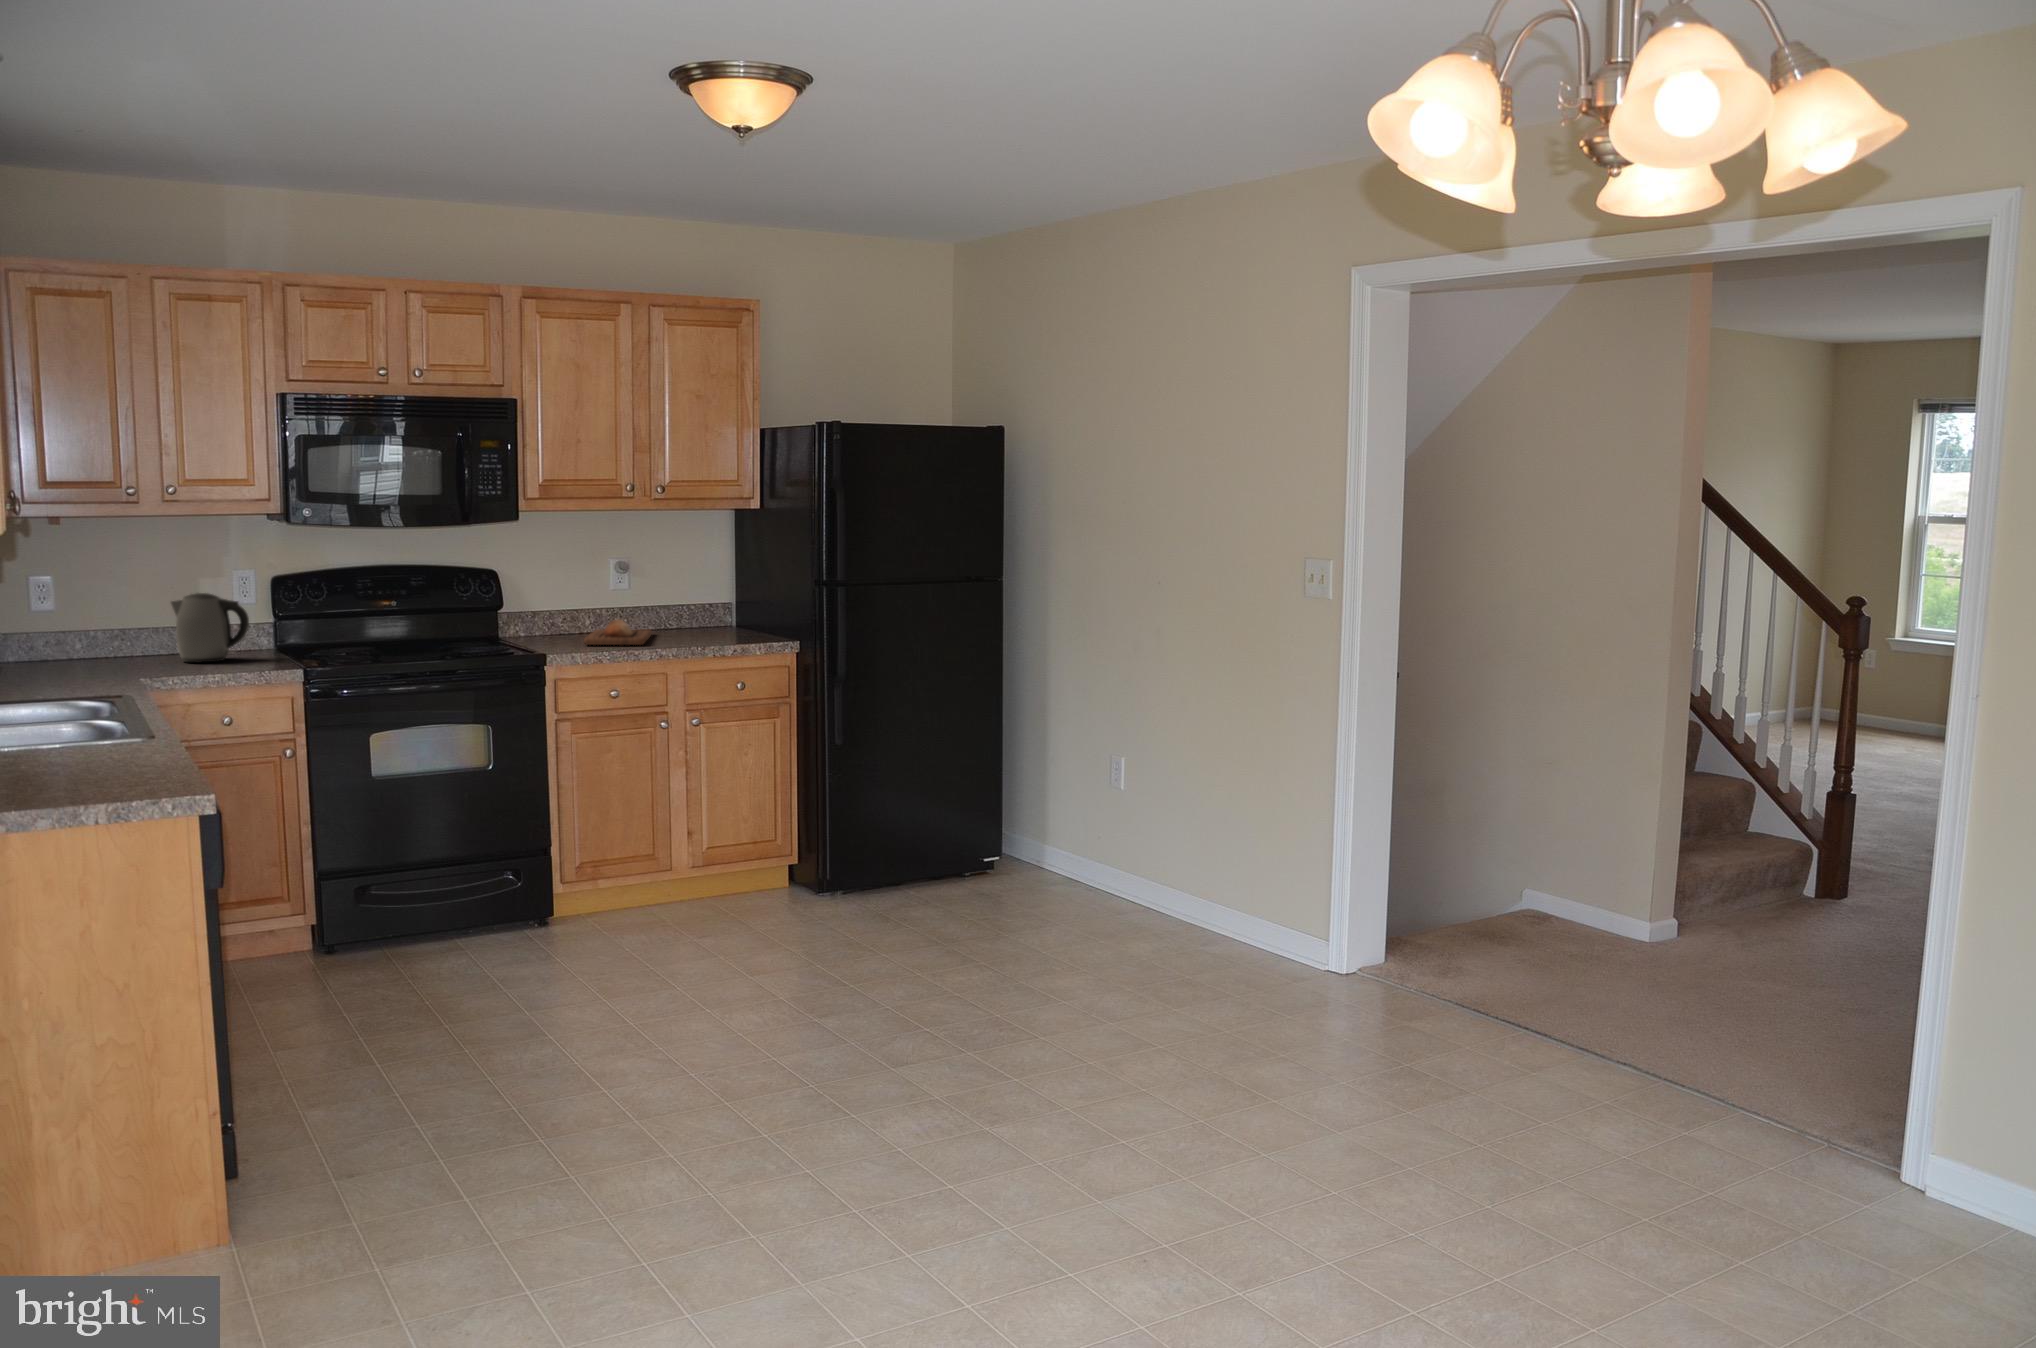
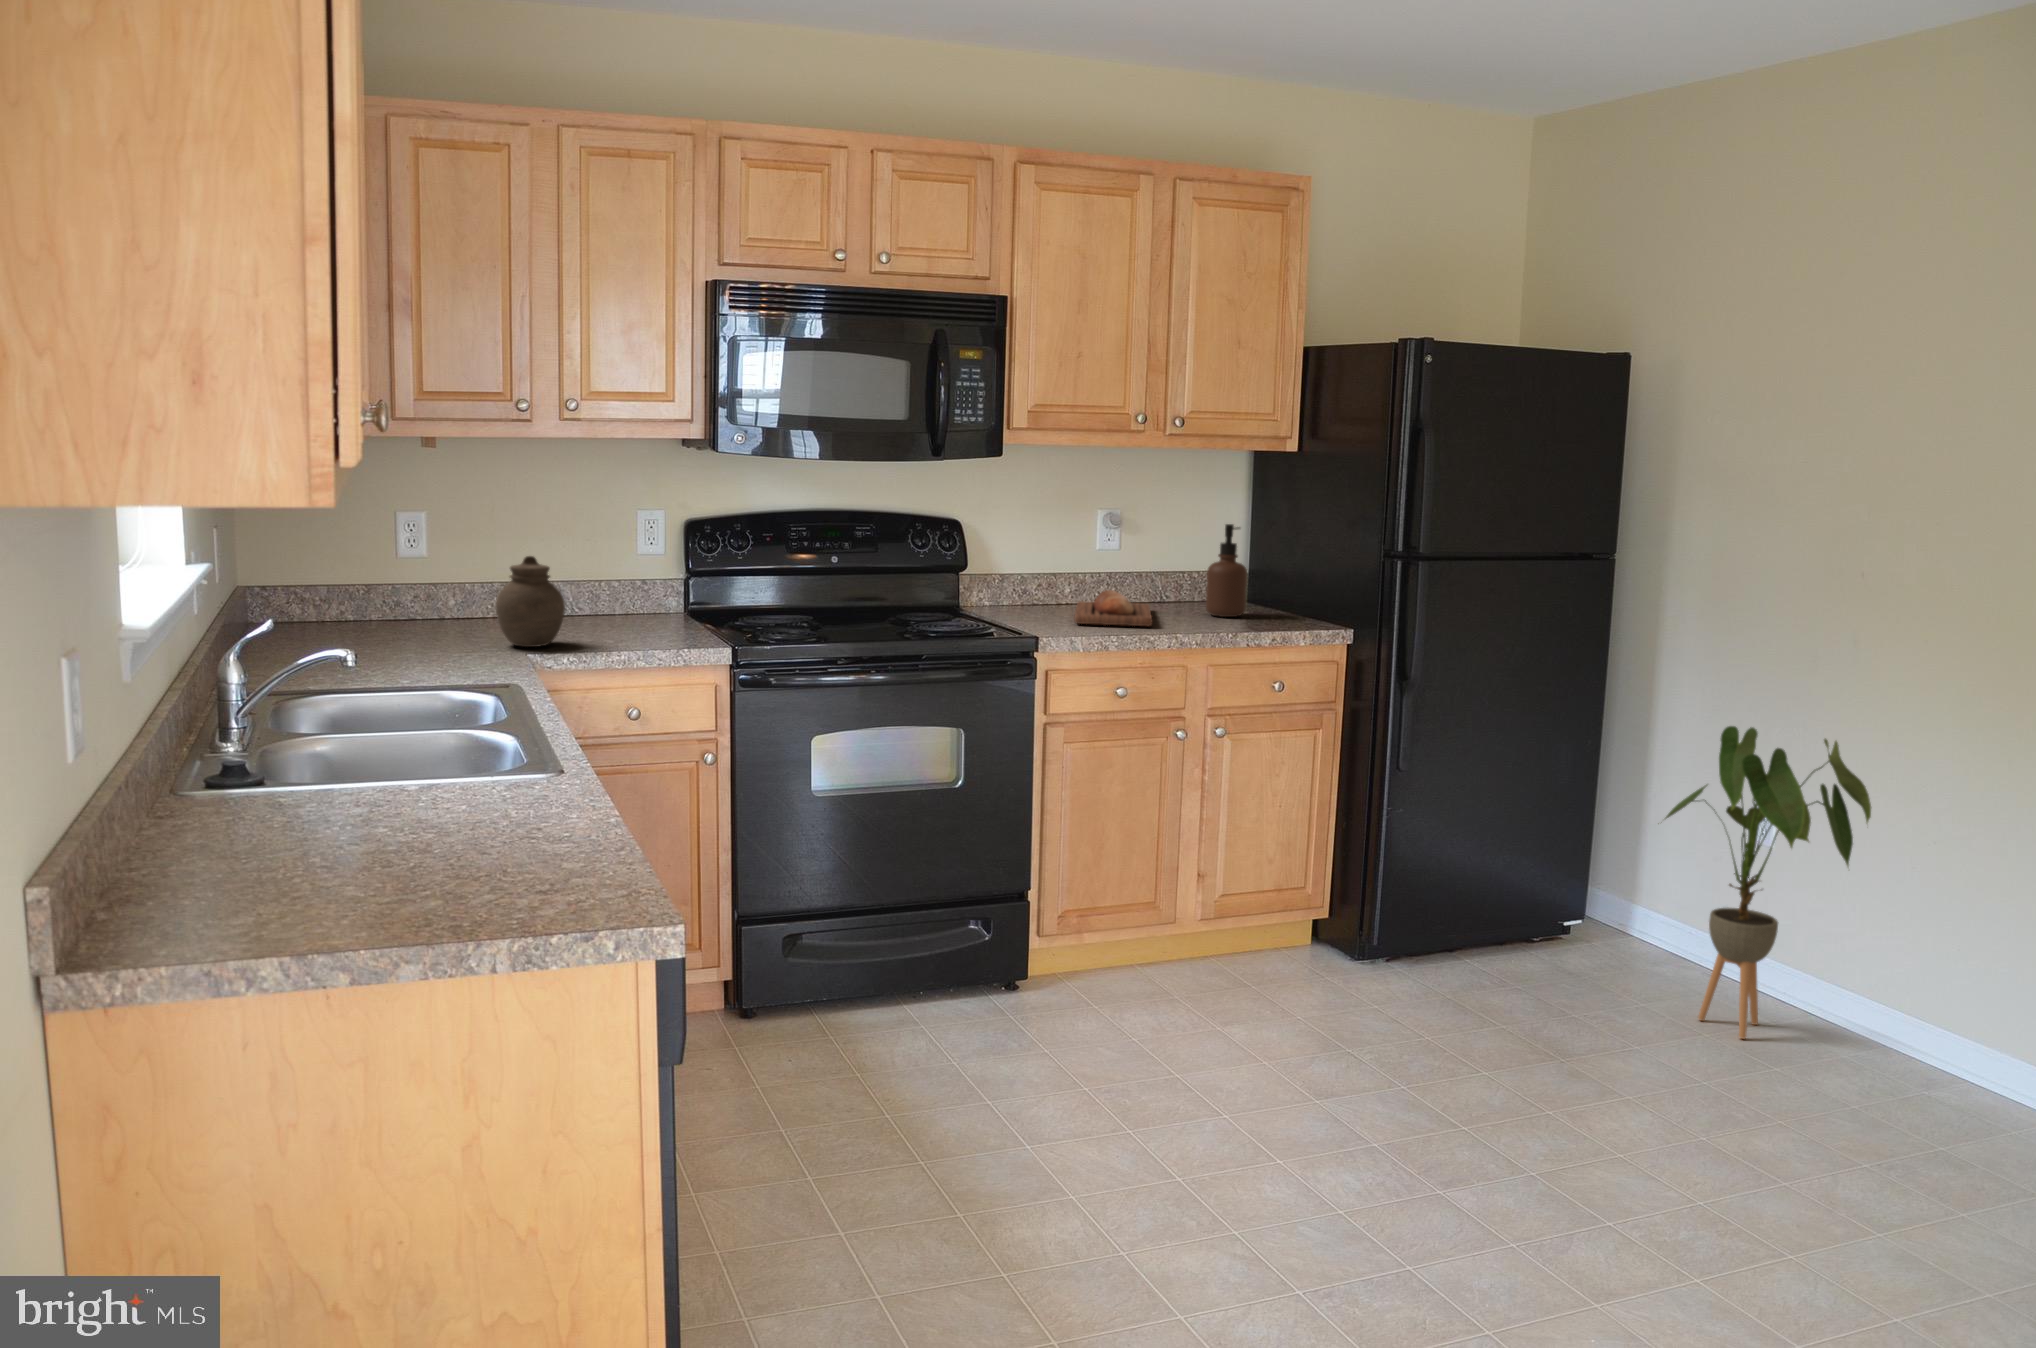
soap dispenser: none [694,566,725,637] -> present [1206,524,1247,617]
kettle: present [171,593,249,663] -> none [569,542,664,633]
jar: none [112,604,168,673] -> present [495,556,565,647]
house plant: none [1013,698,1150,918] -> present [1665,726,1871,1039]

